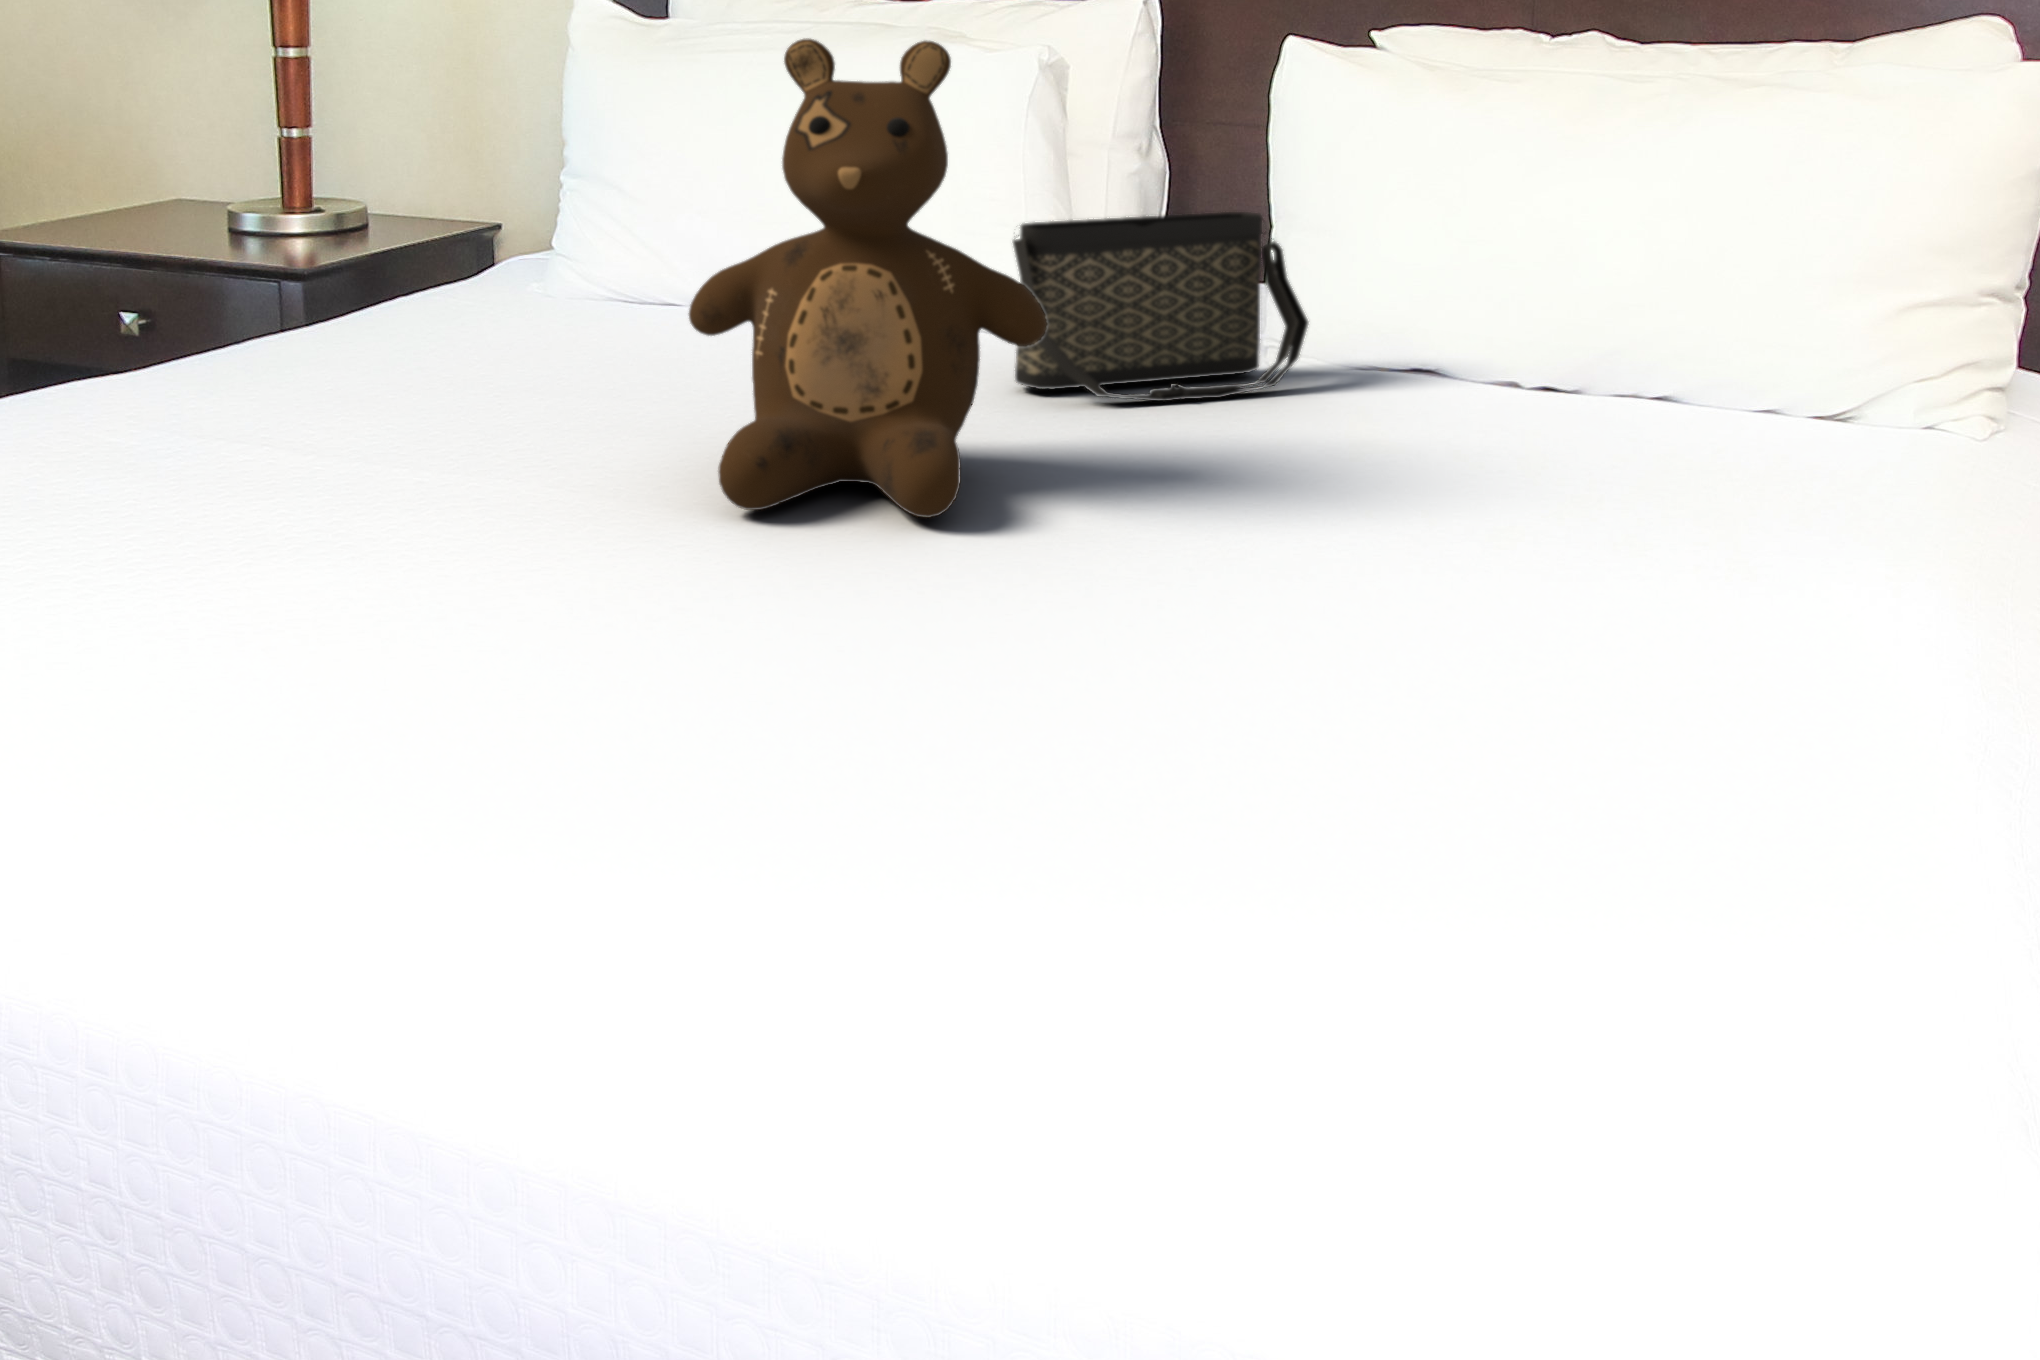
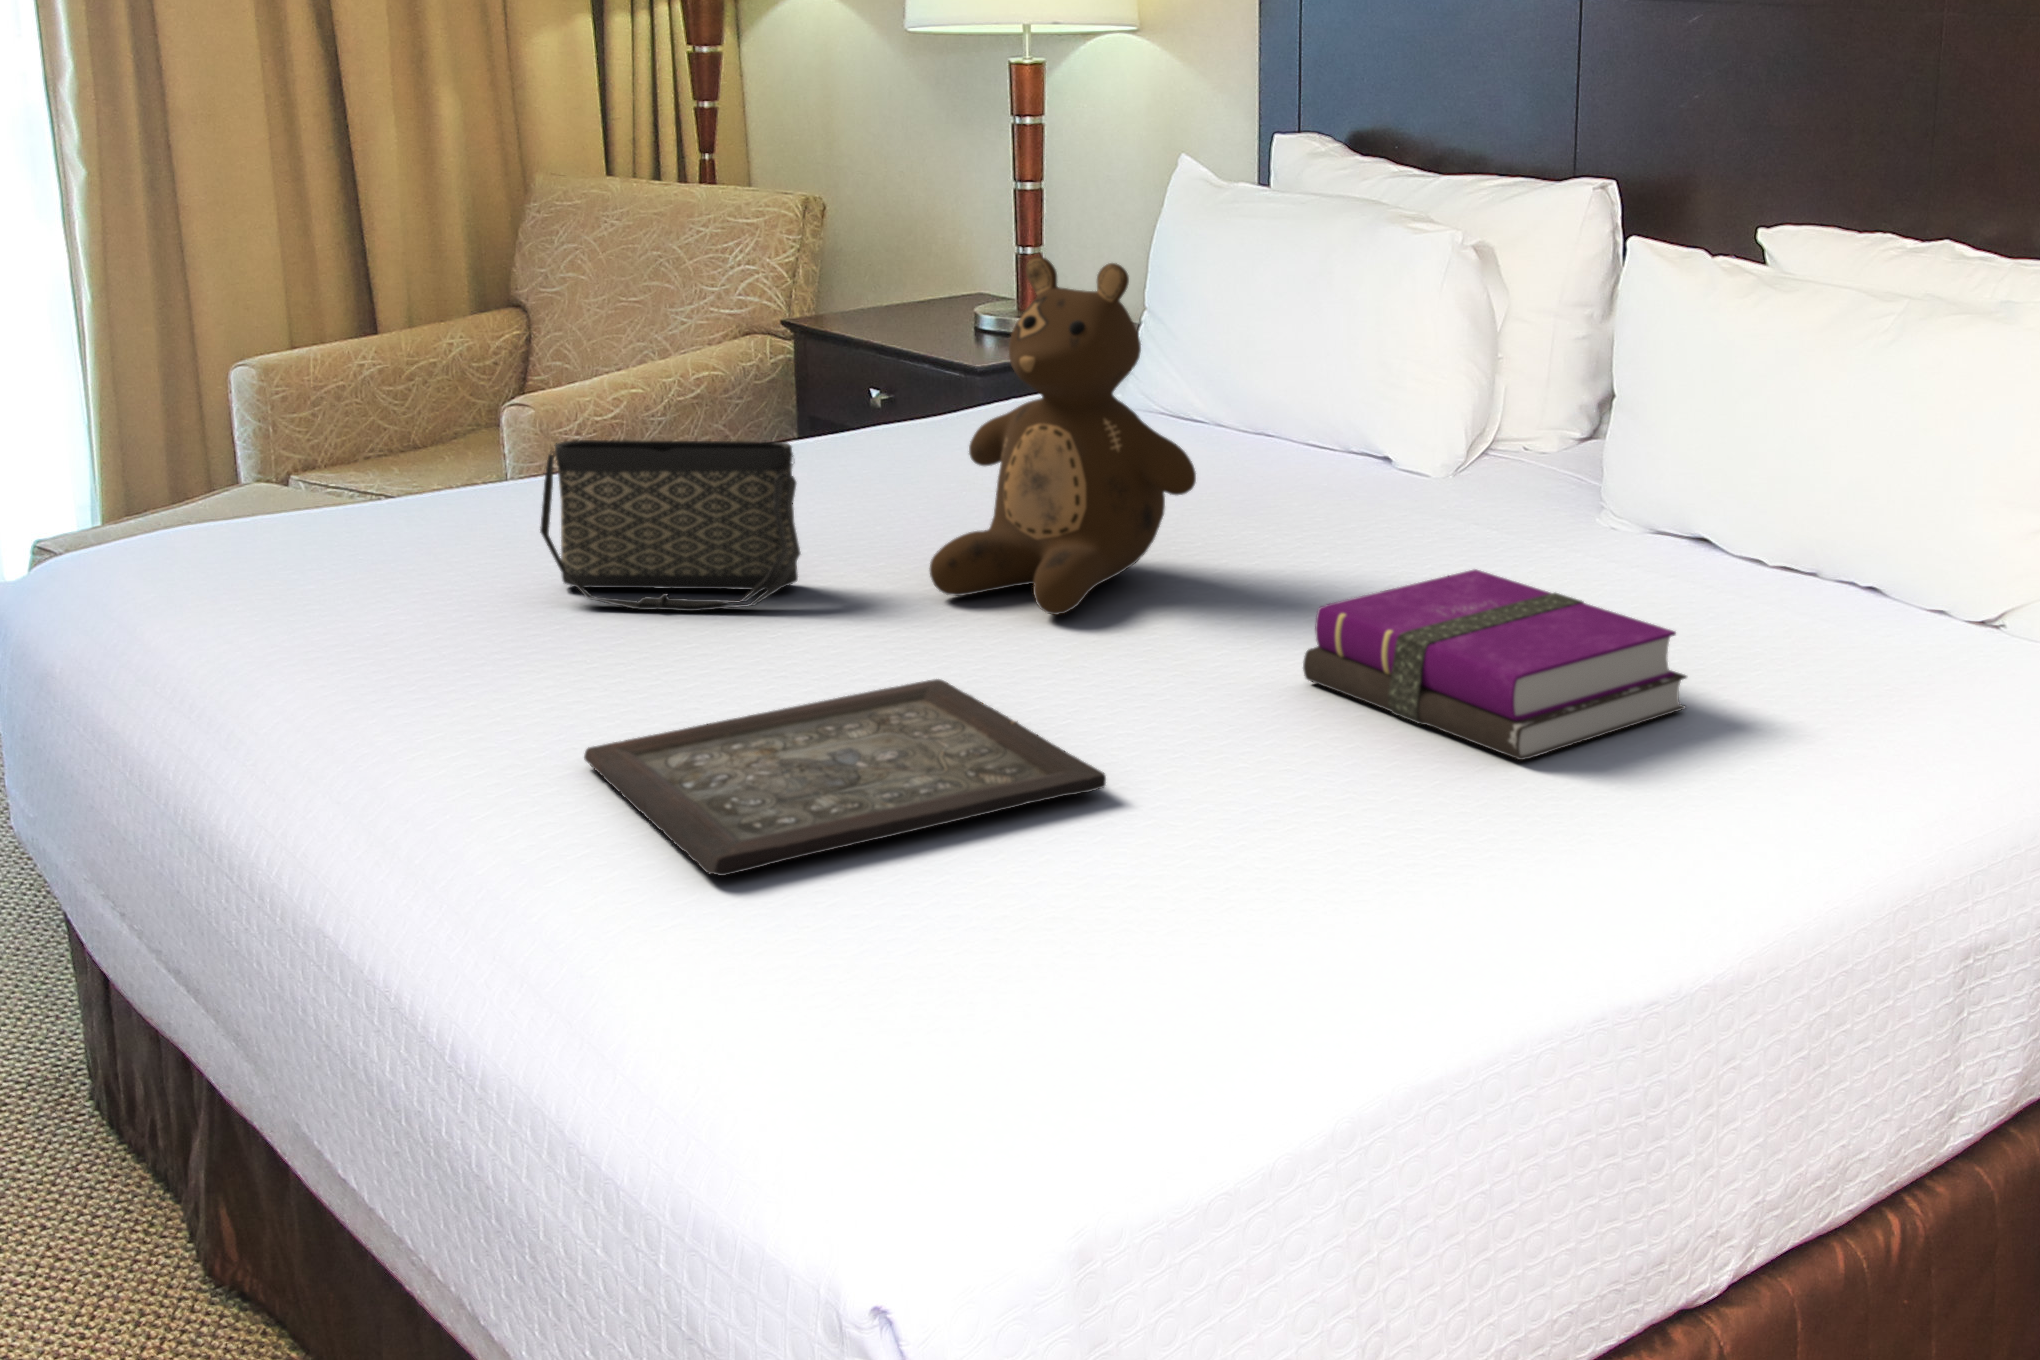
handbag: present [1013,212,1308,401] -> present [540,440,801,611]
notebook: none [1363,399,1812,614] -> present [1303,569,1687,760]
tray: none [605,614,1419,963] -> present [584,679,1106,876]

